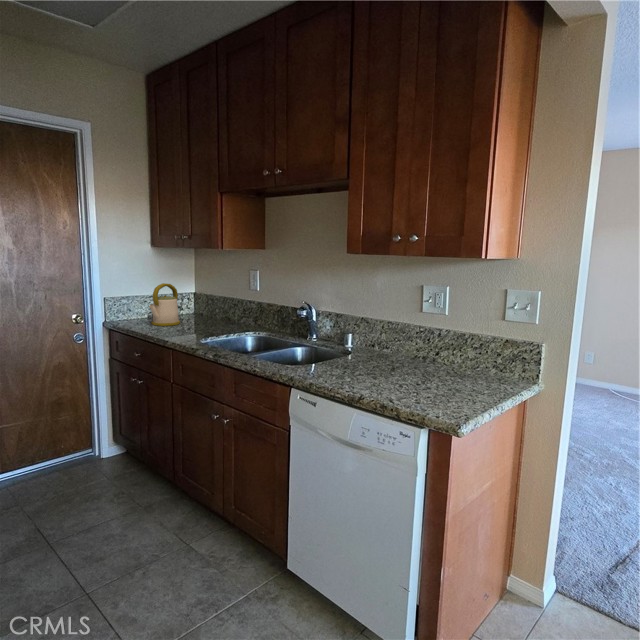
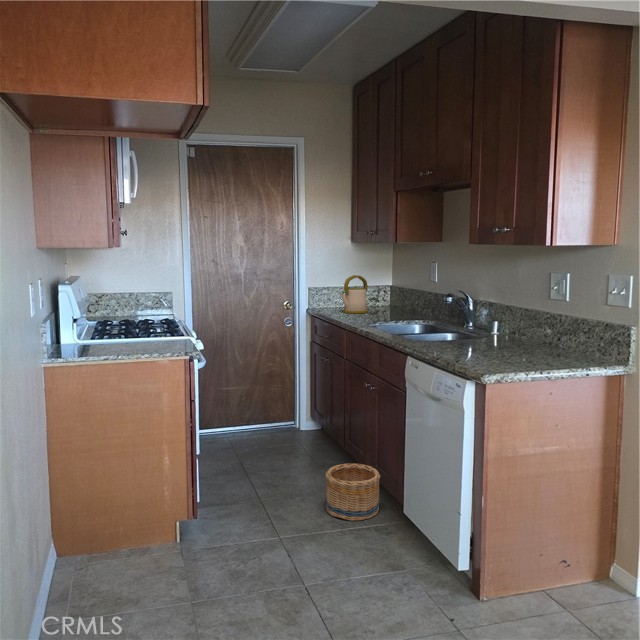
basket: none [175,511,243,592] -> present [325,463,380,521]

